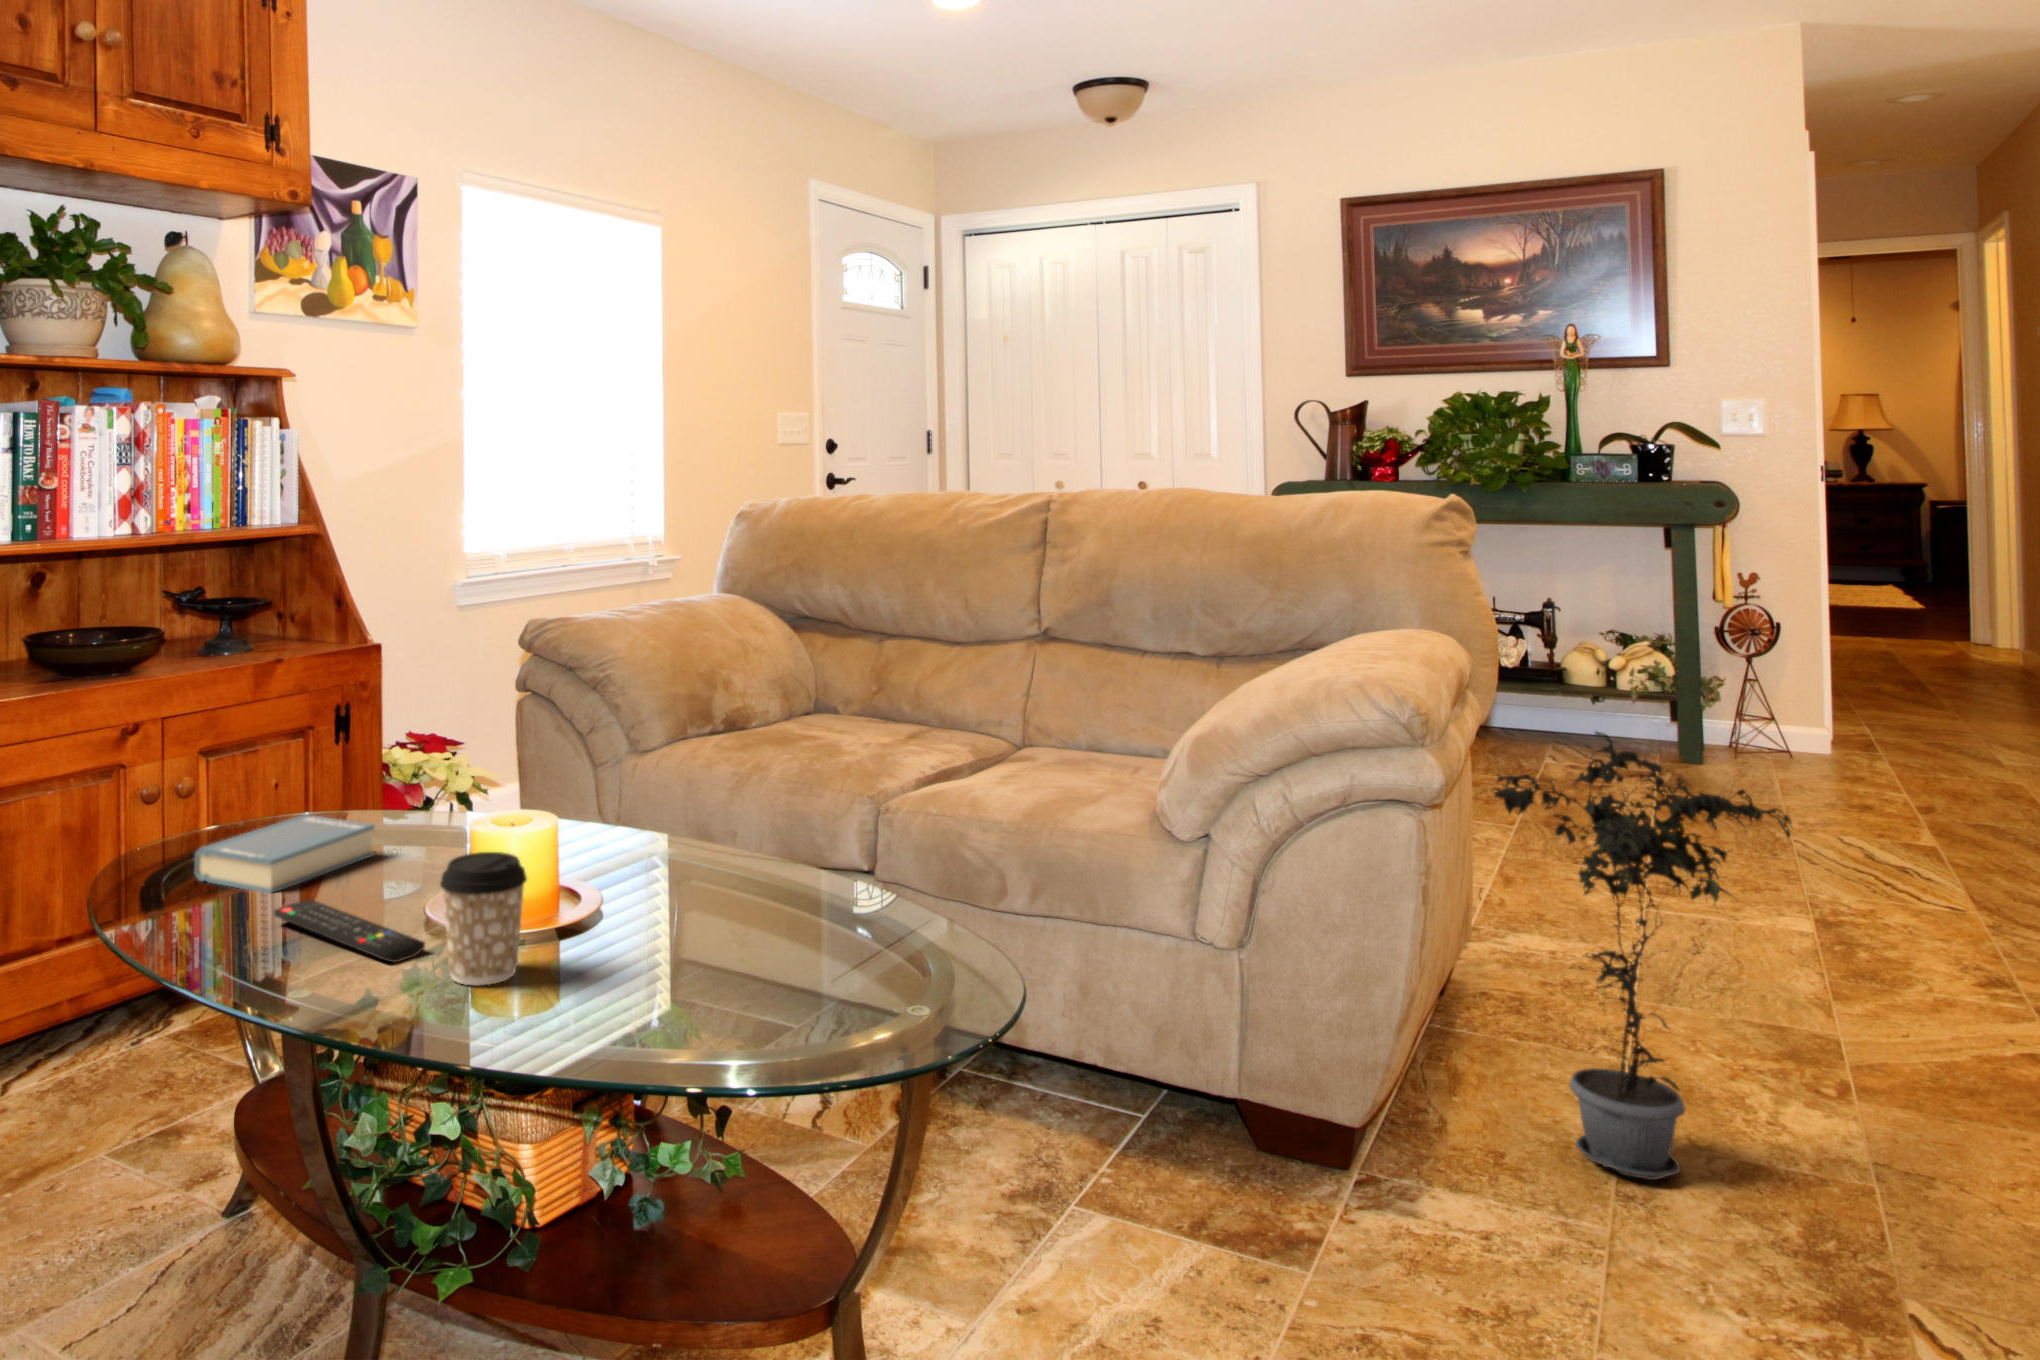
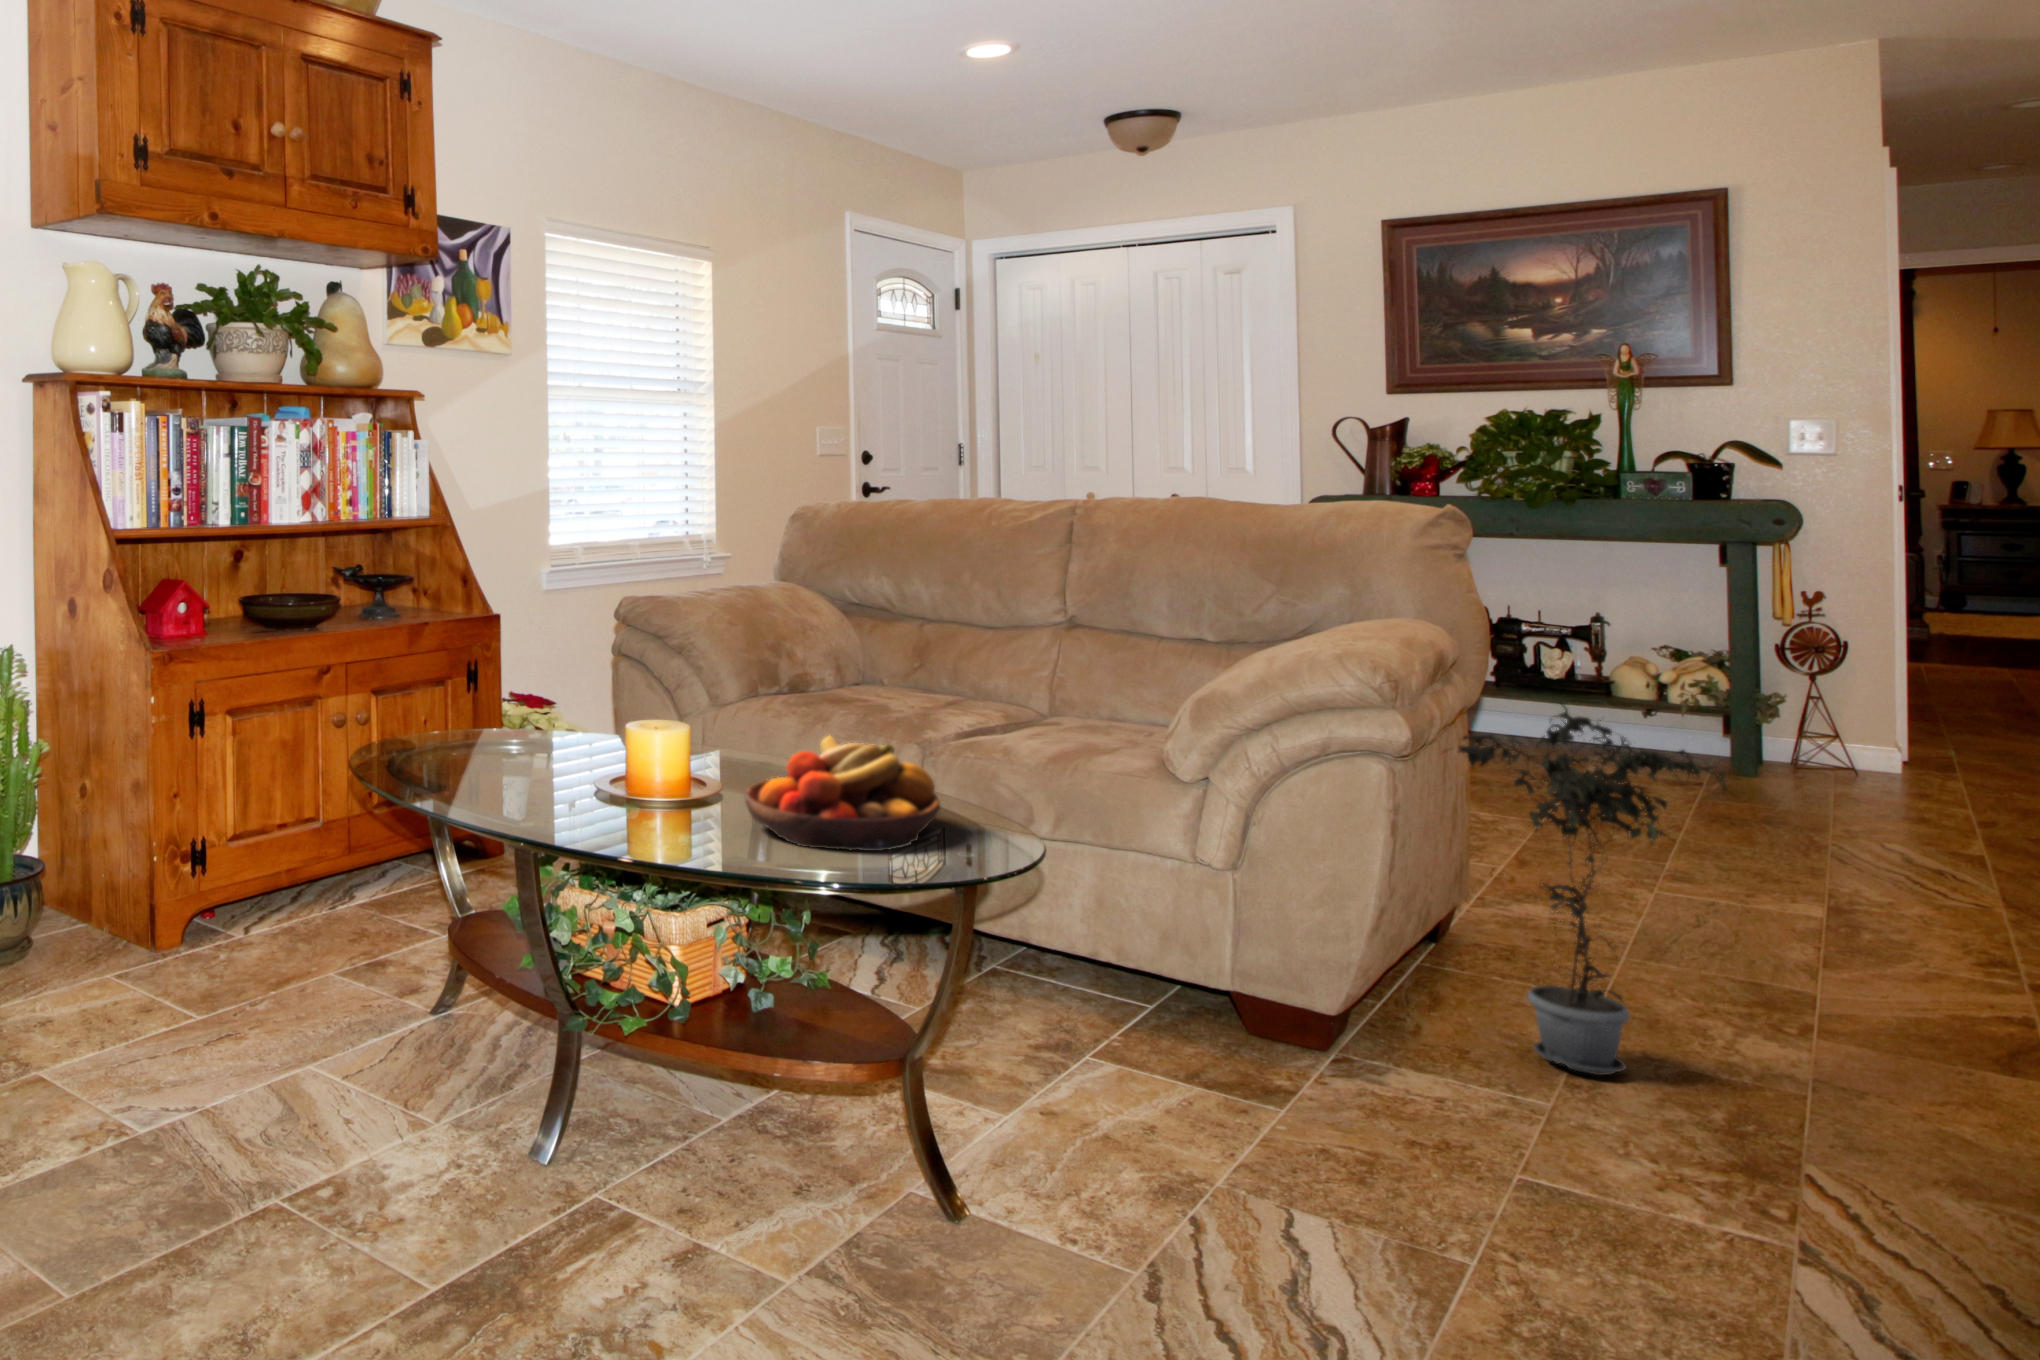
hardback book: present [195,815,374,893] -> none [405,732,530,782]
fruit bowl: none [632,824,895,1009] -> present [745,736,940,851]
coffee cup: present [440,852,527,985] -> none [608,742,669,832]
remote control: present [274,900,425,962] -> none [476,782,592,819]

